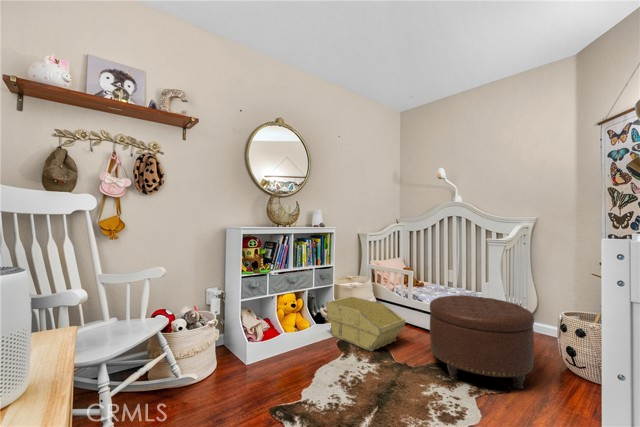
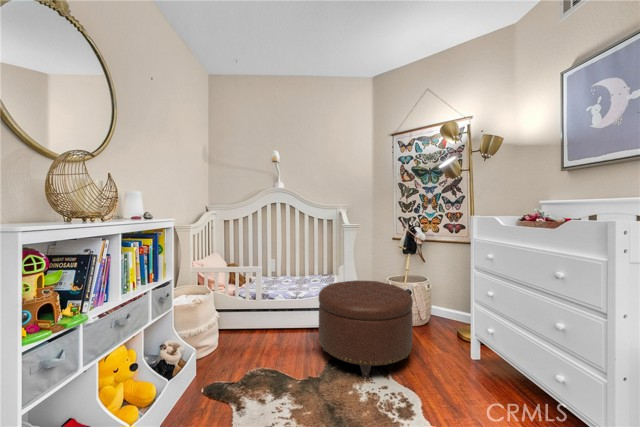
storage bin: present [326,296,405,351] -> none [165,318,284,397]

